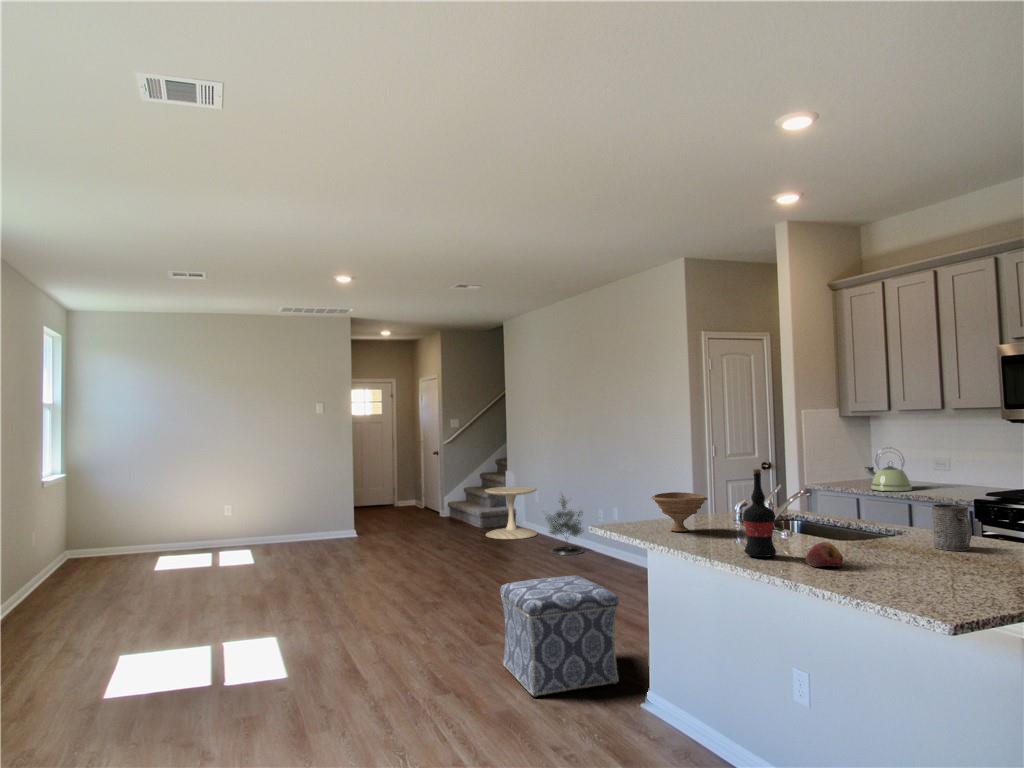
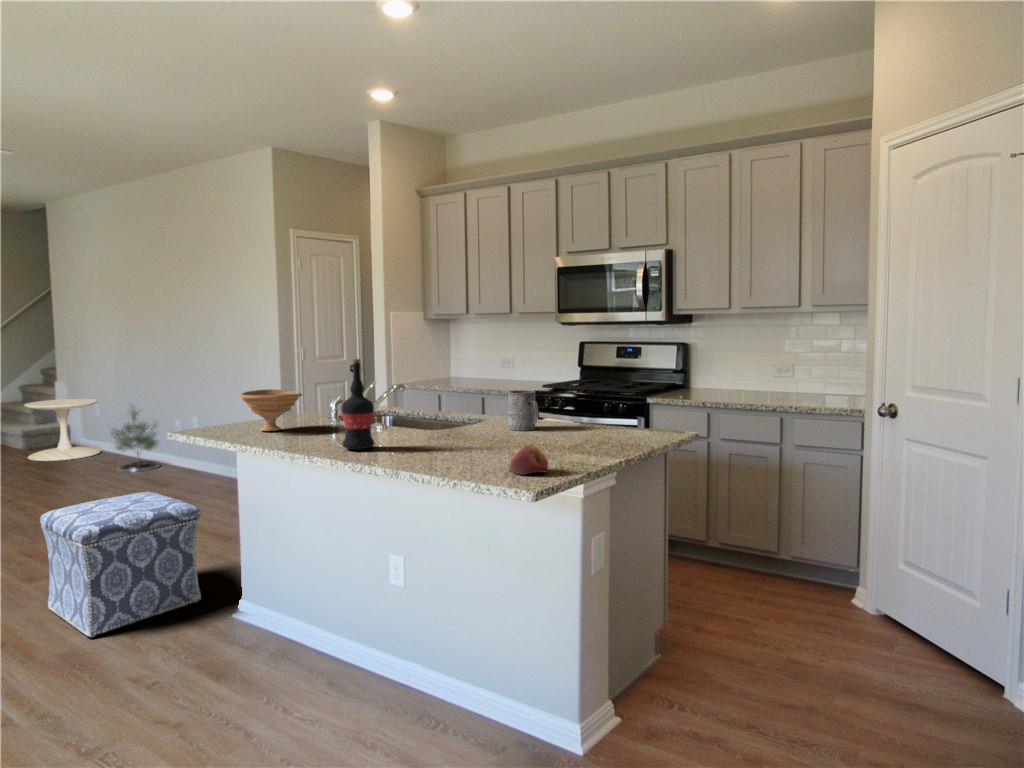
kettle: present [865,448,912,491] -> none [445,347,482,386]
apple: present [806,542,843,567] -> present [509,446,548,475]

